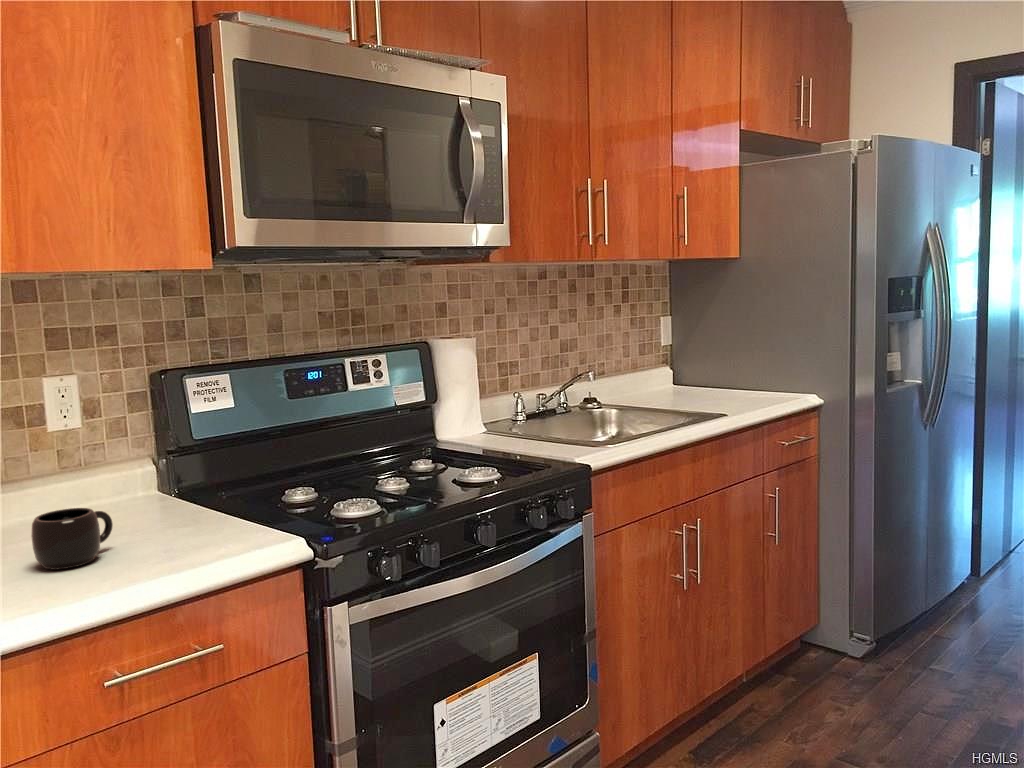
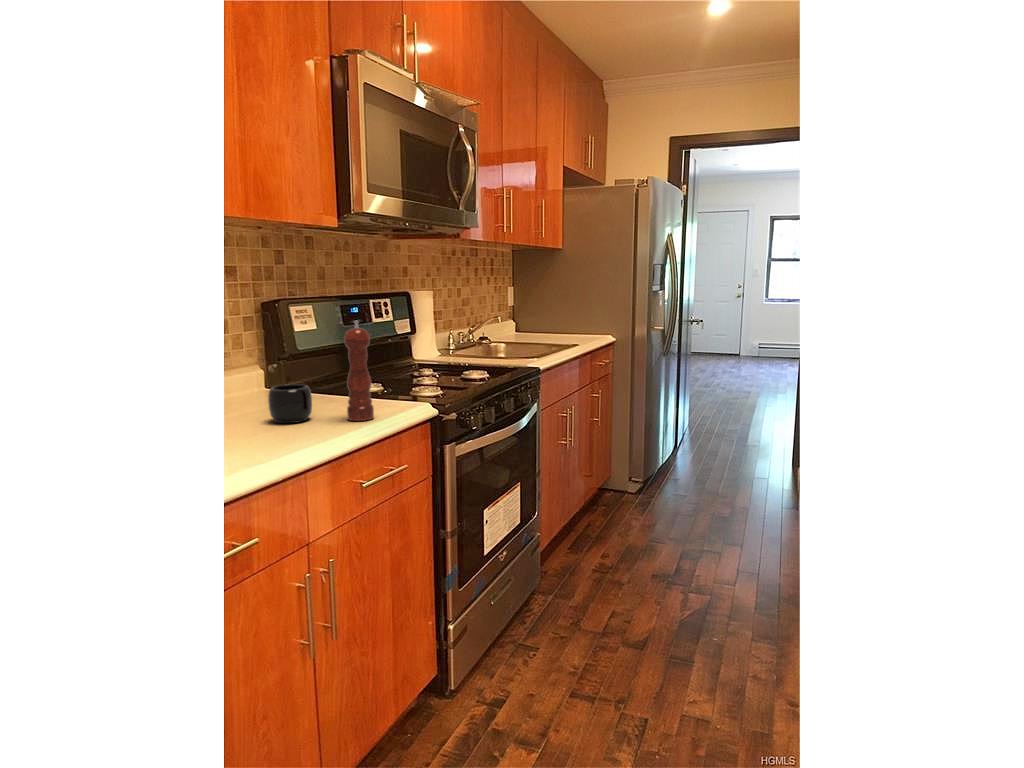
pepper mill: none [117,421,170,575] -> present [344,321,374,421]

